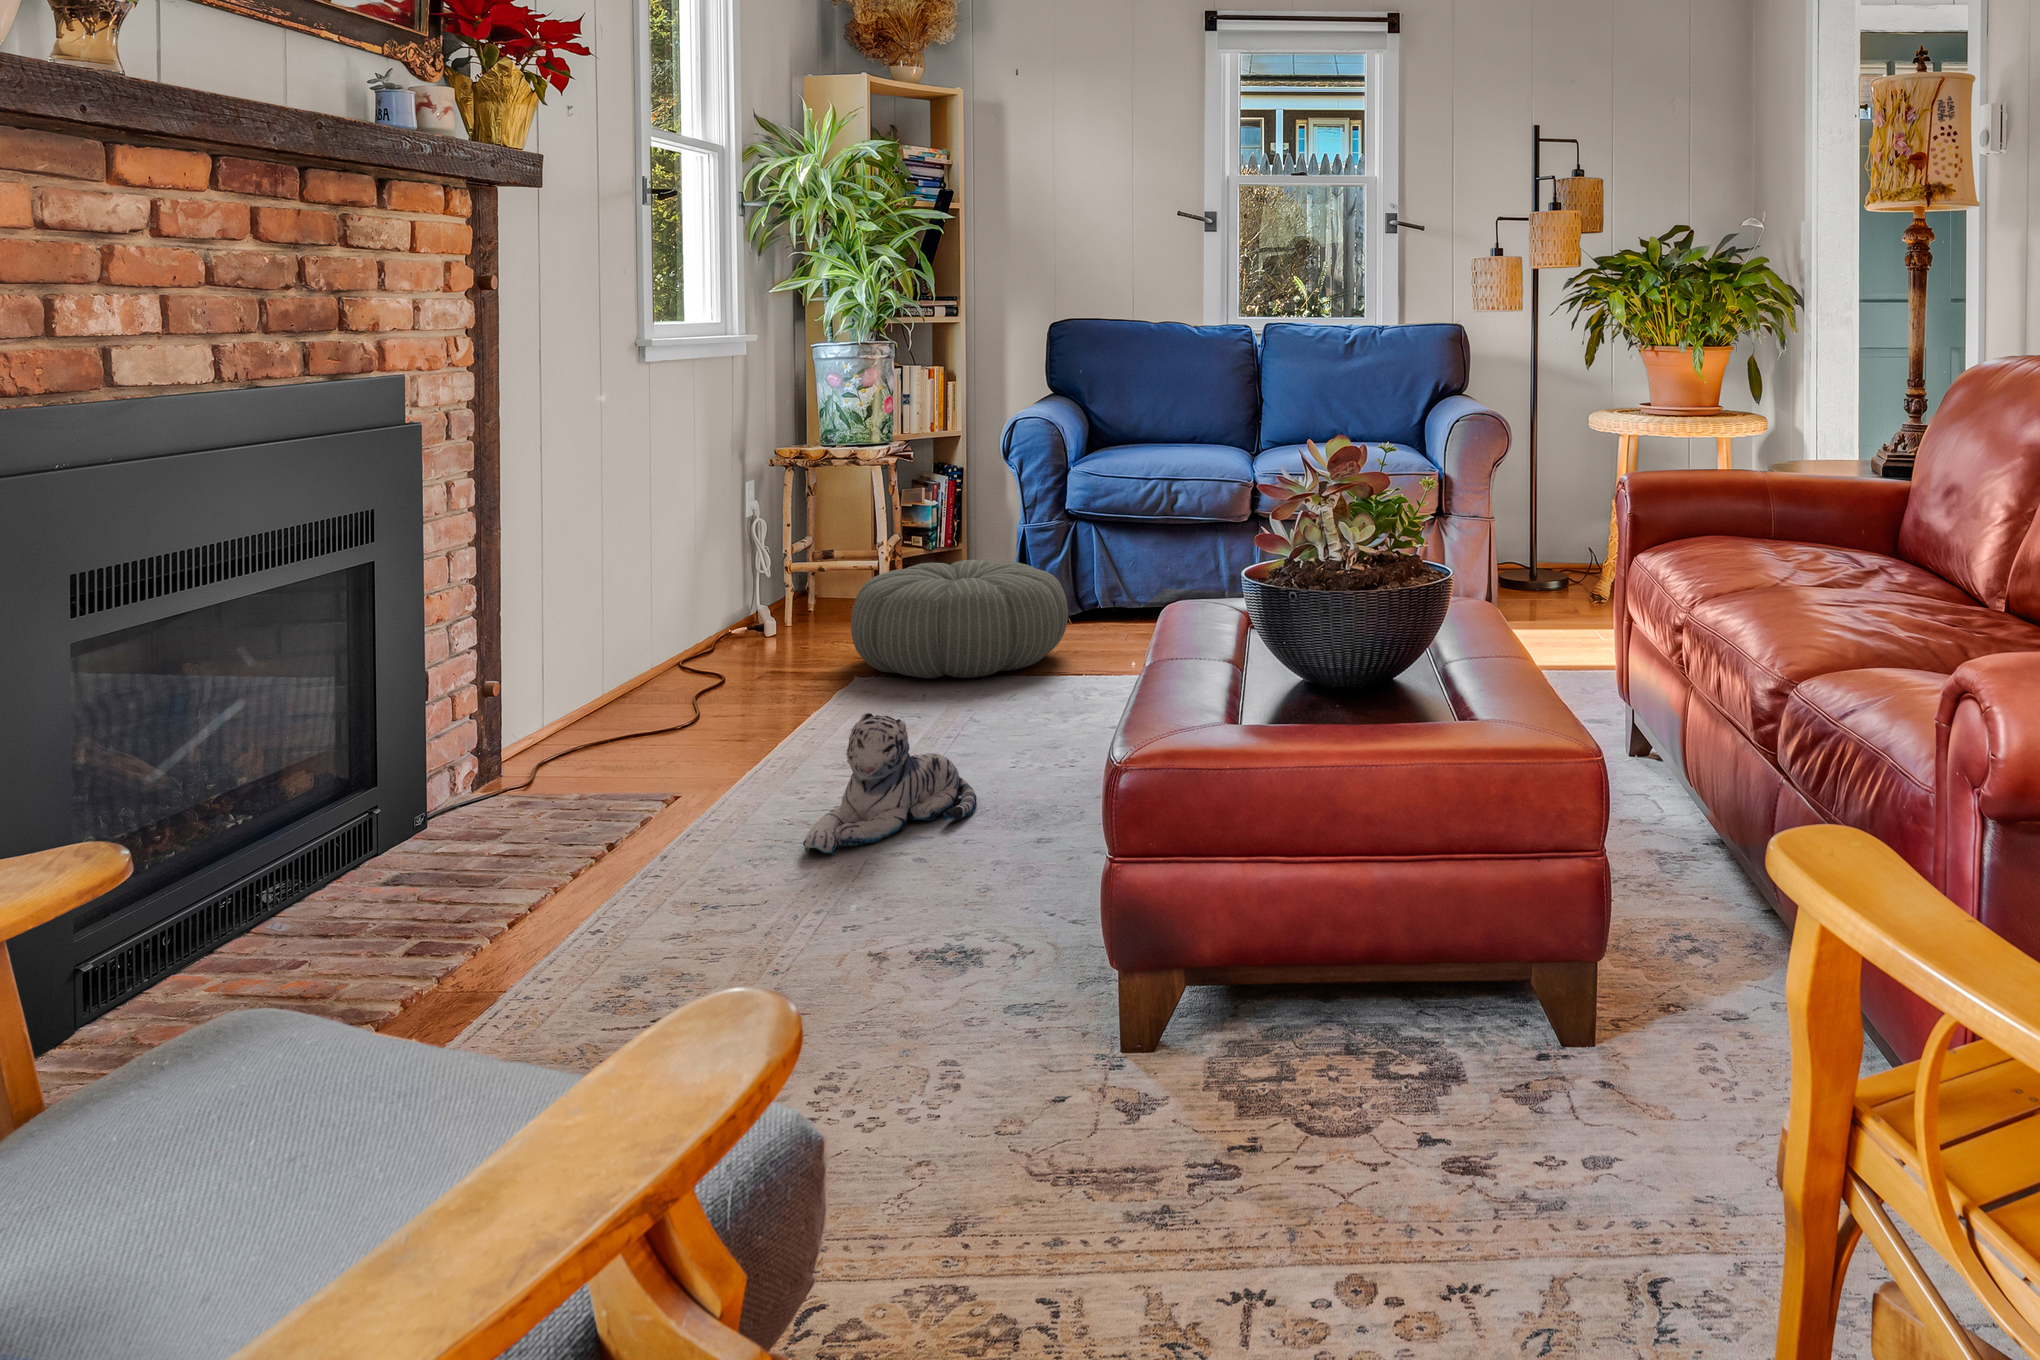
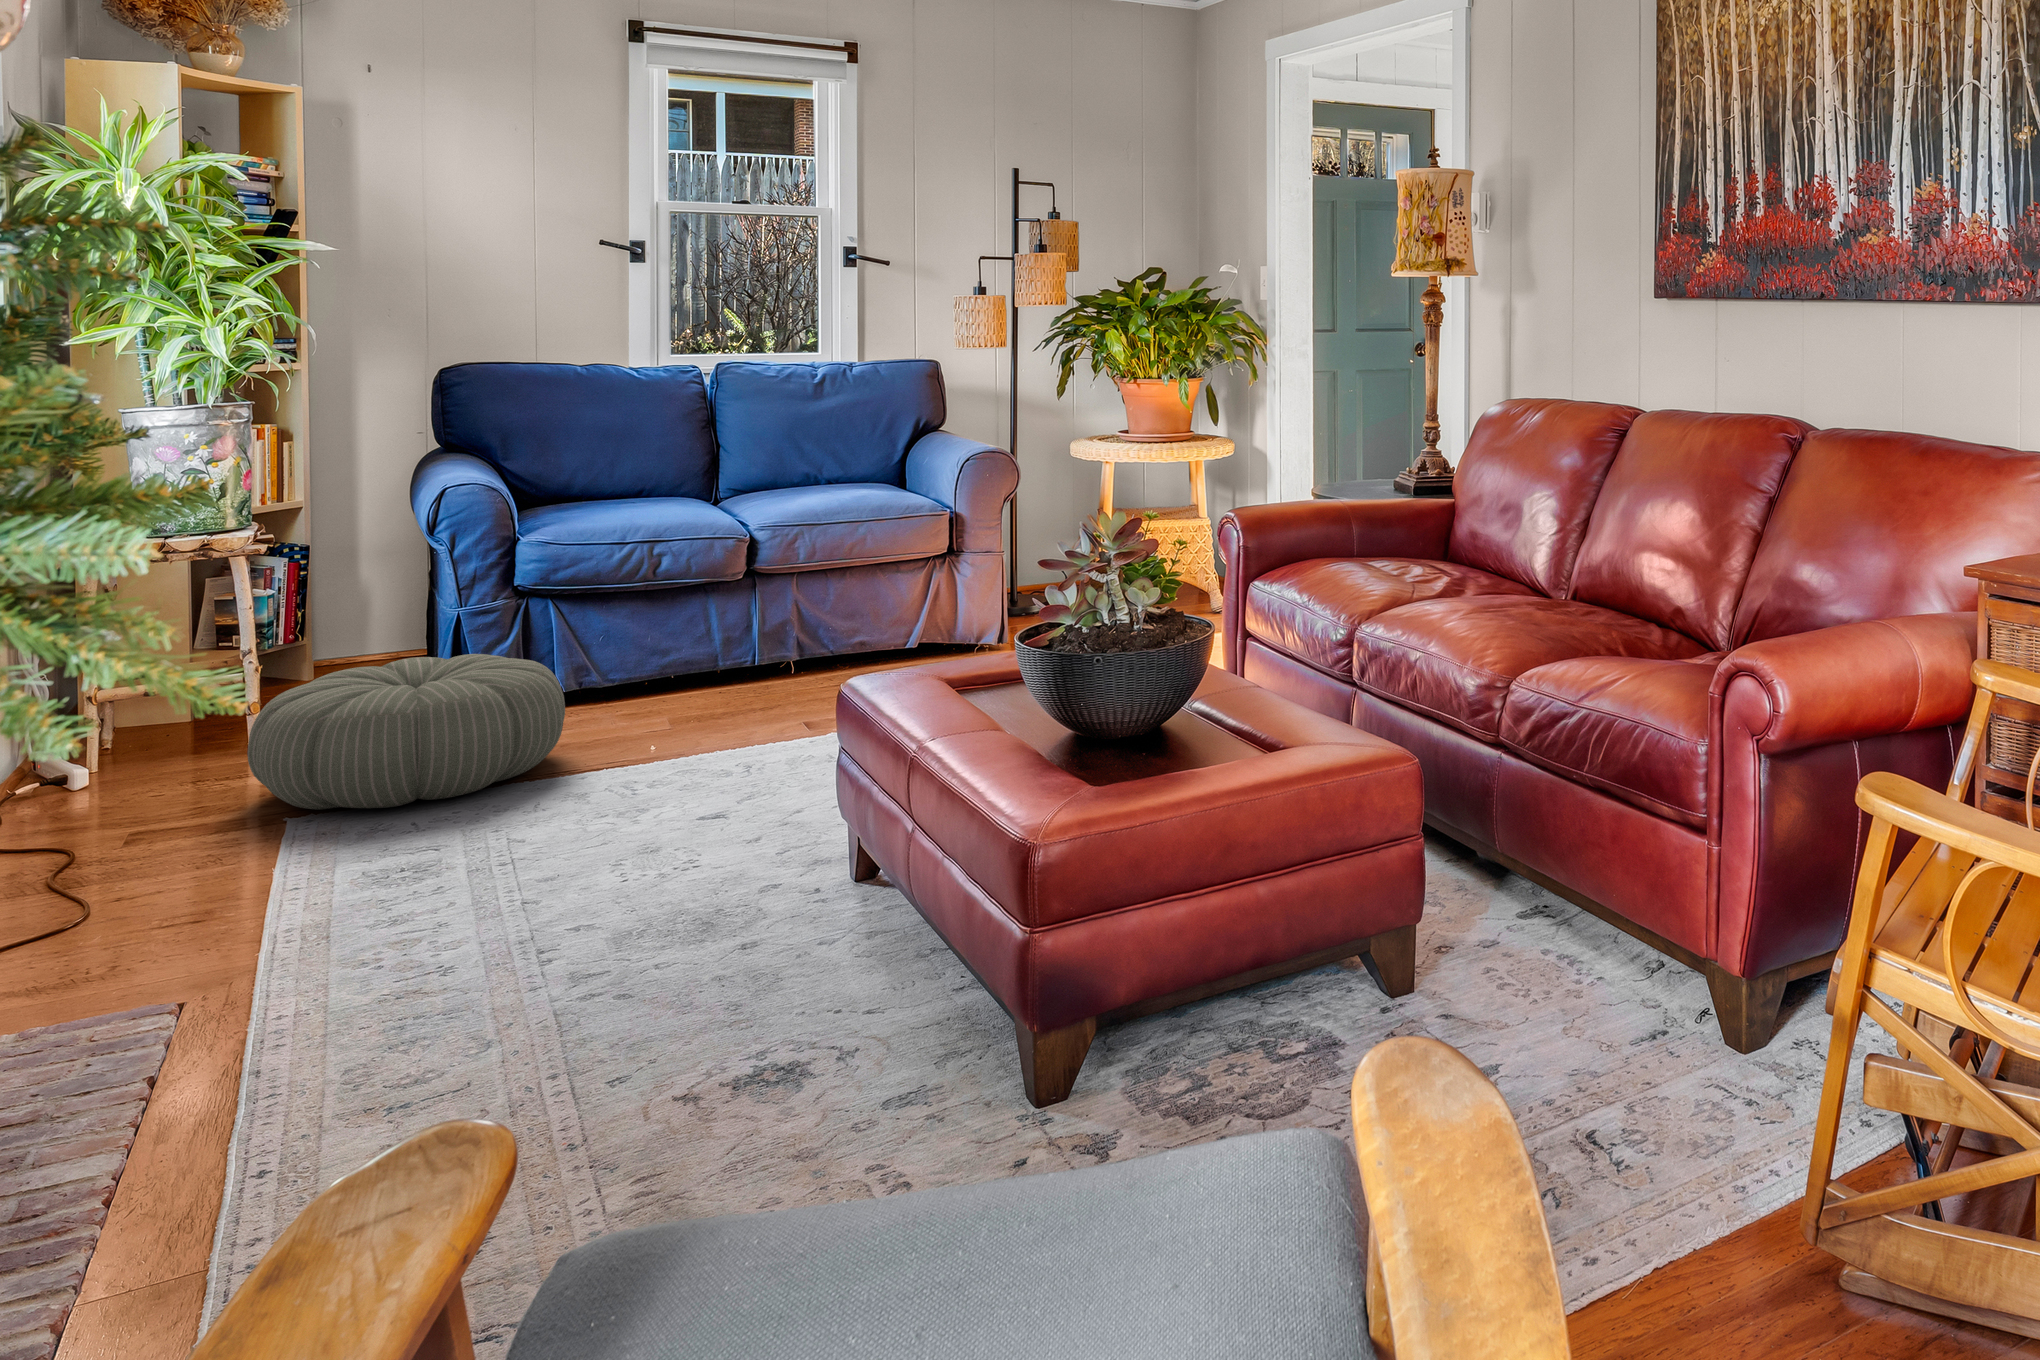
plush toy: present [803,713,977,854] -> none [433,852,624,1030]

